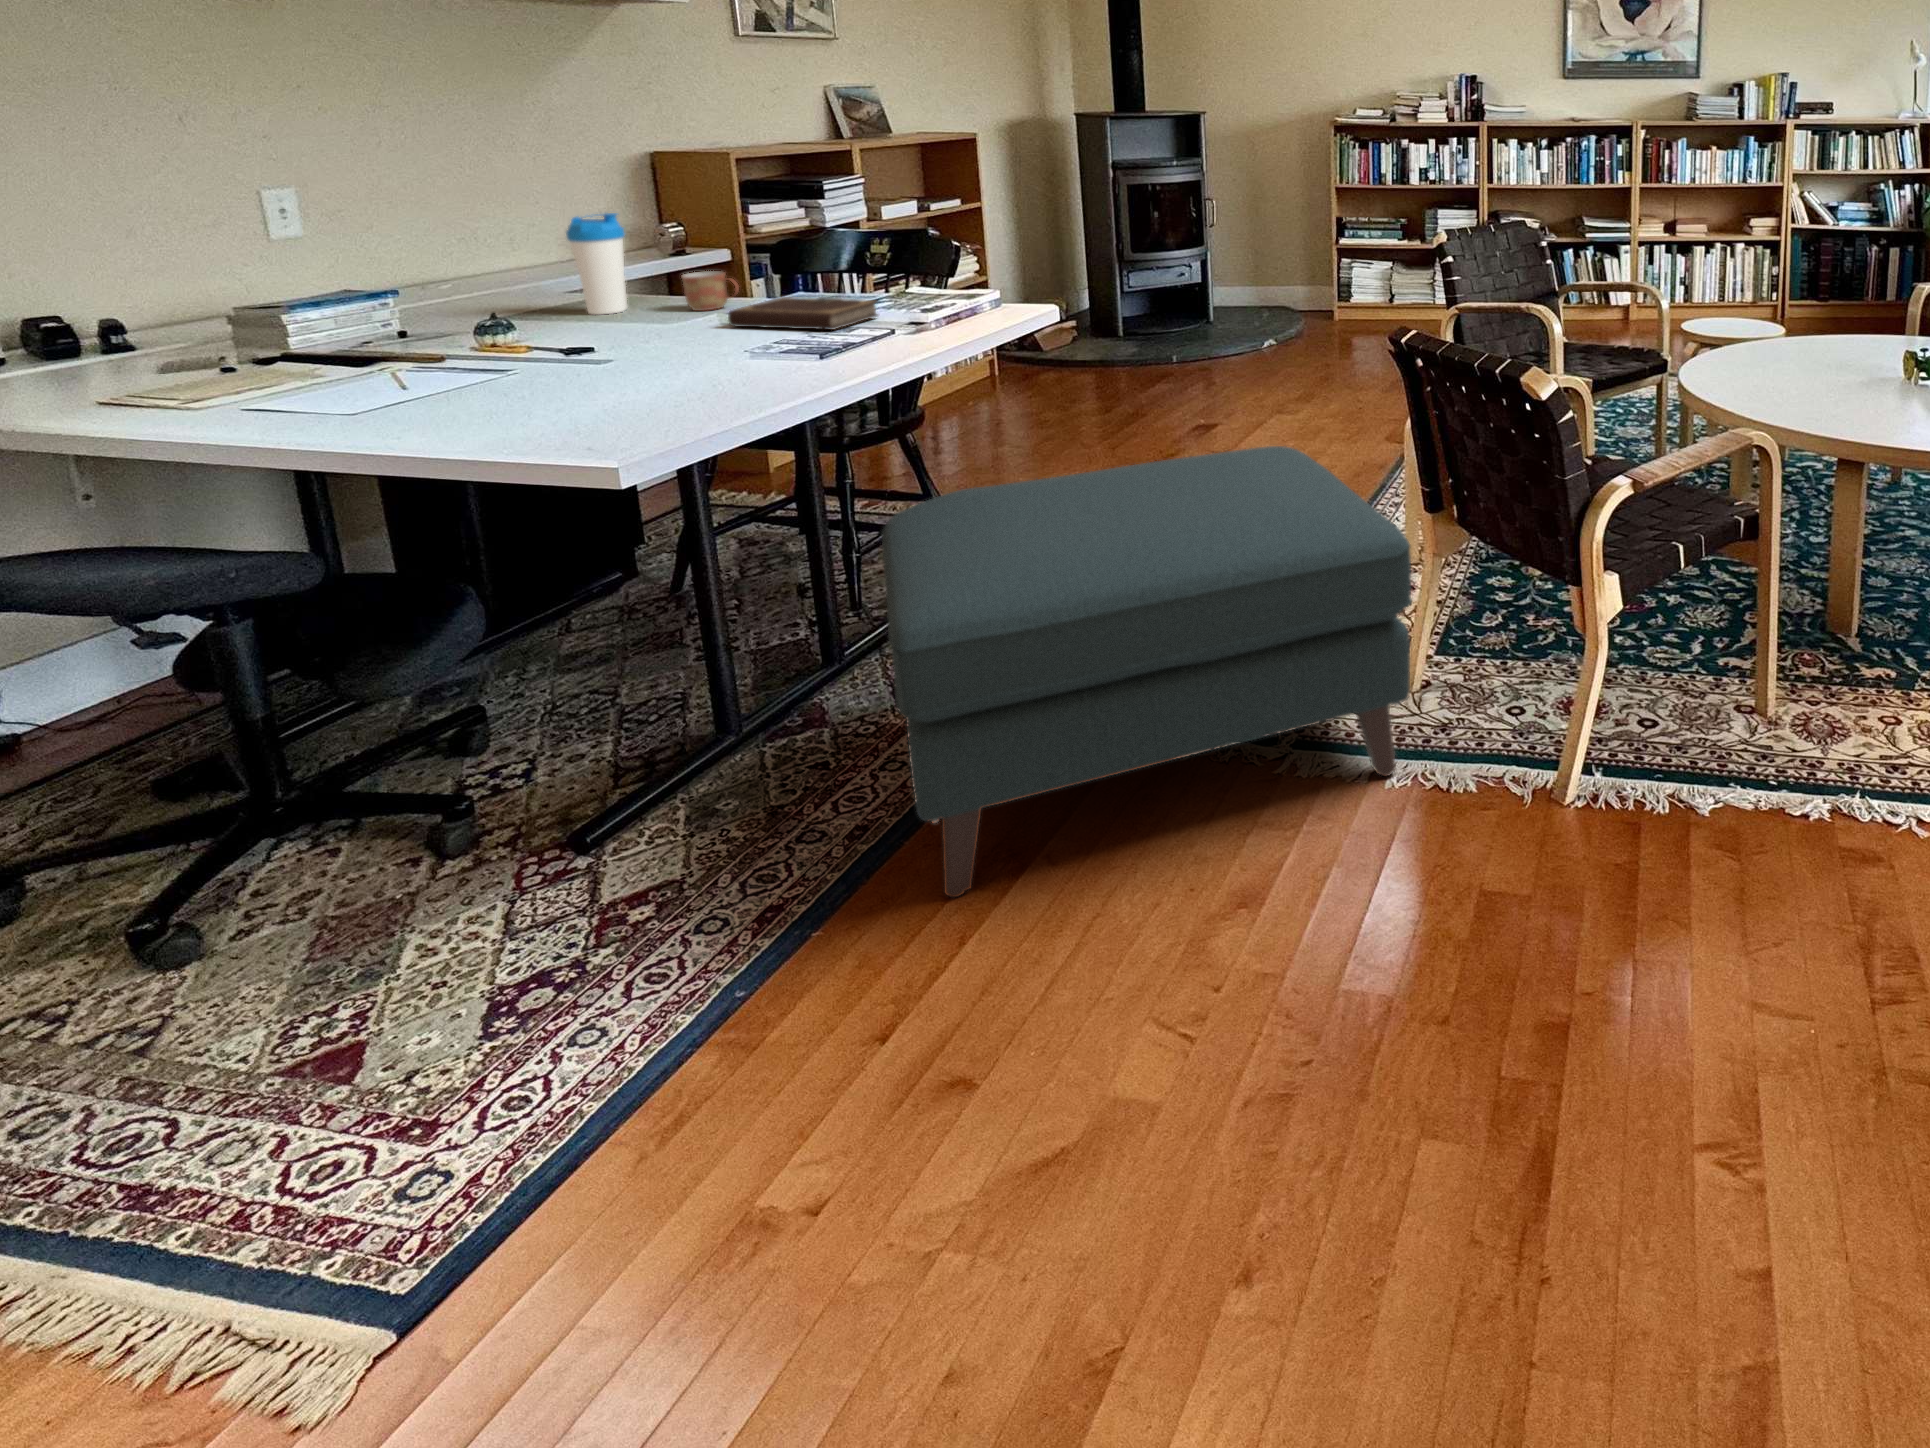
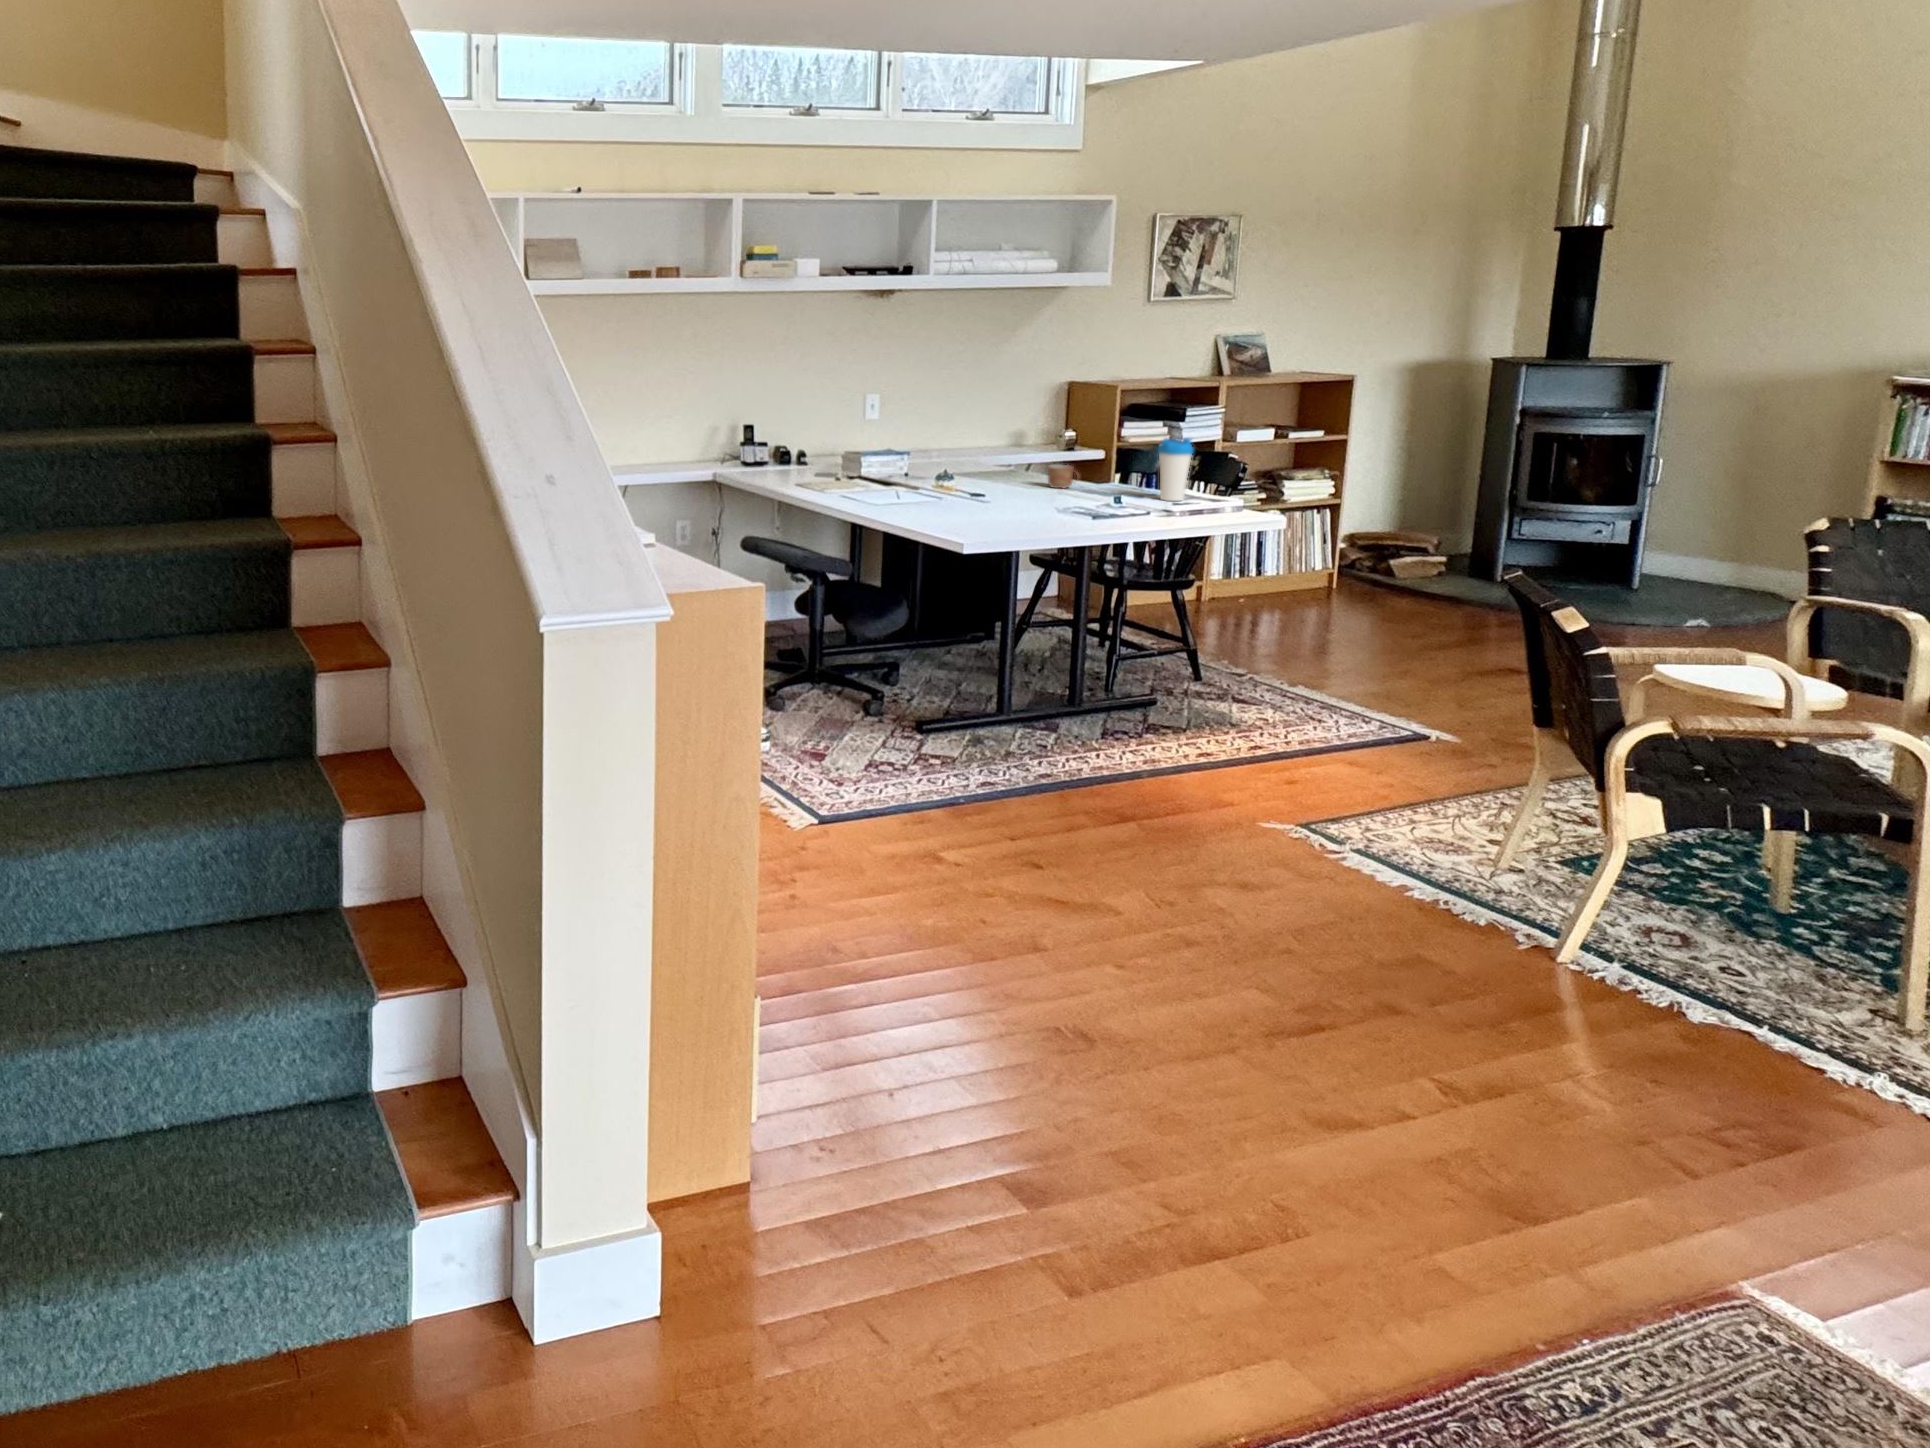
water bottle: present [566,213,627,315] -> present [1158,438,1193,501]
notebook: present [728,297,878,330] -> none [1062,486,1156,510]
ottoman: present [882,446,1412,897] -> none [1059,614,1445,888]

